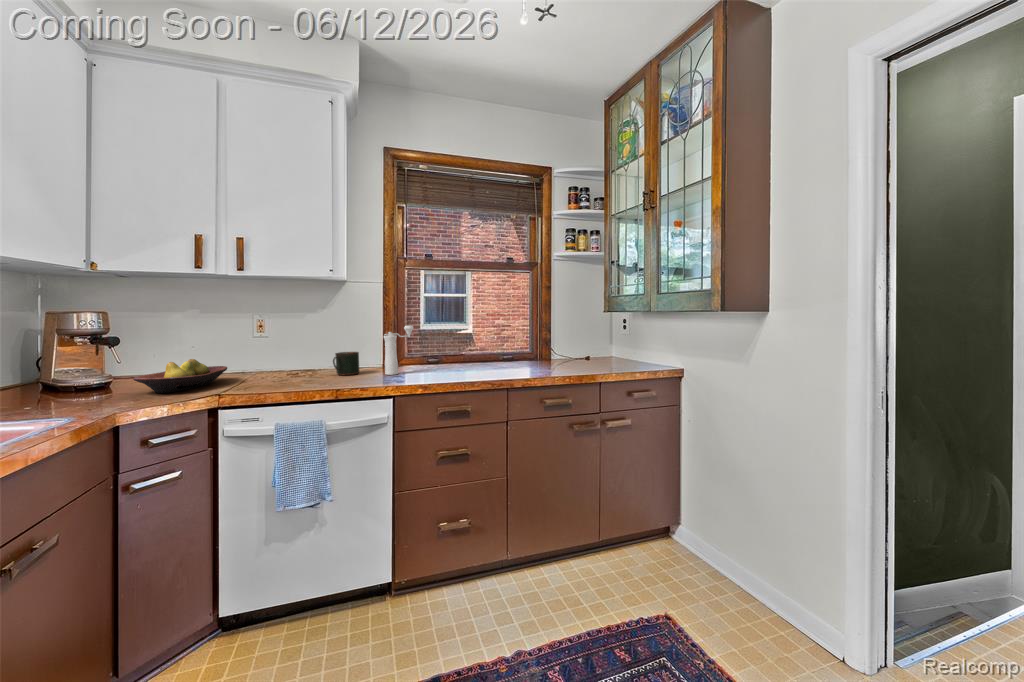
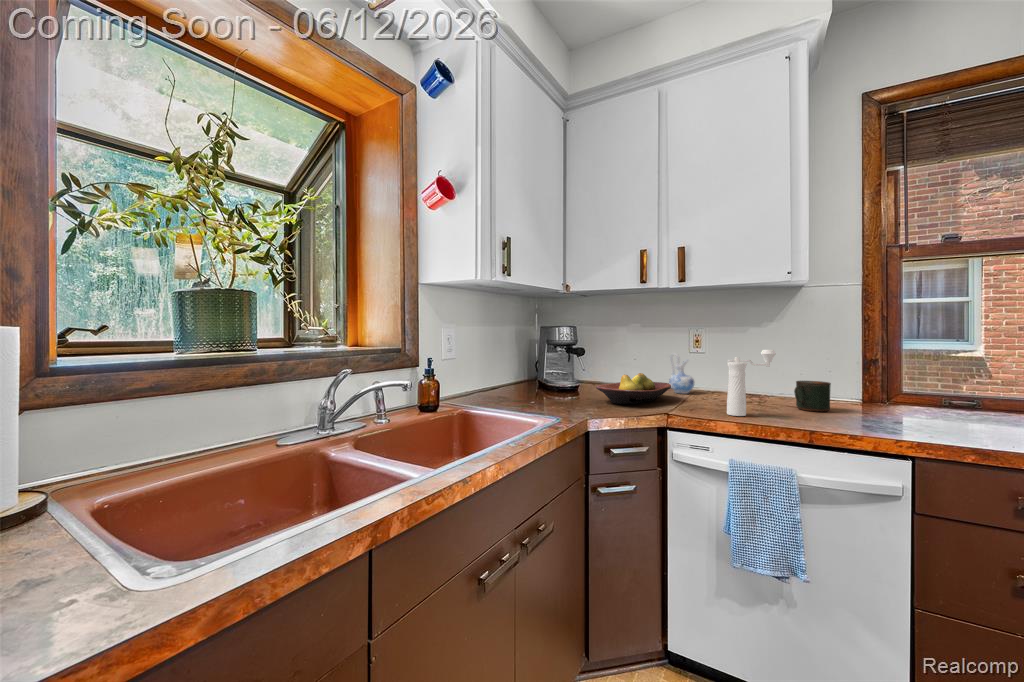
pepper mill: present [384,325,414,375] -> present [727,350,776,416]
ceramic pitcher: none [228,336,255,375] -> present [669,353,694,394]

